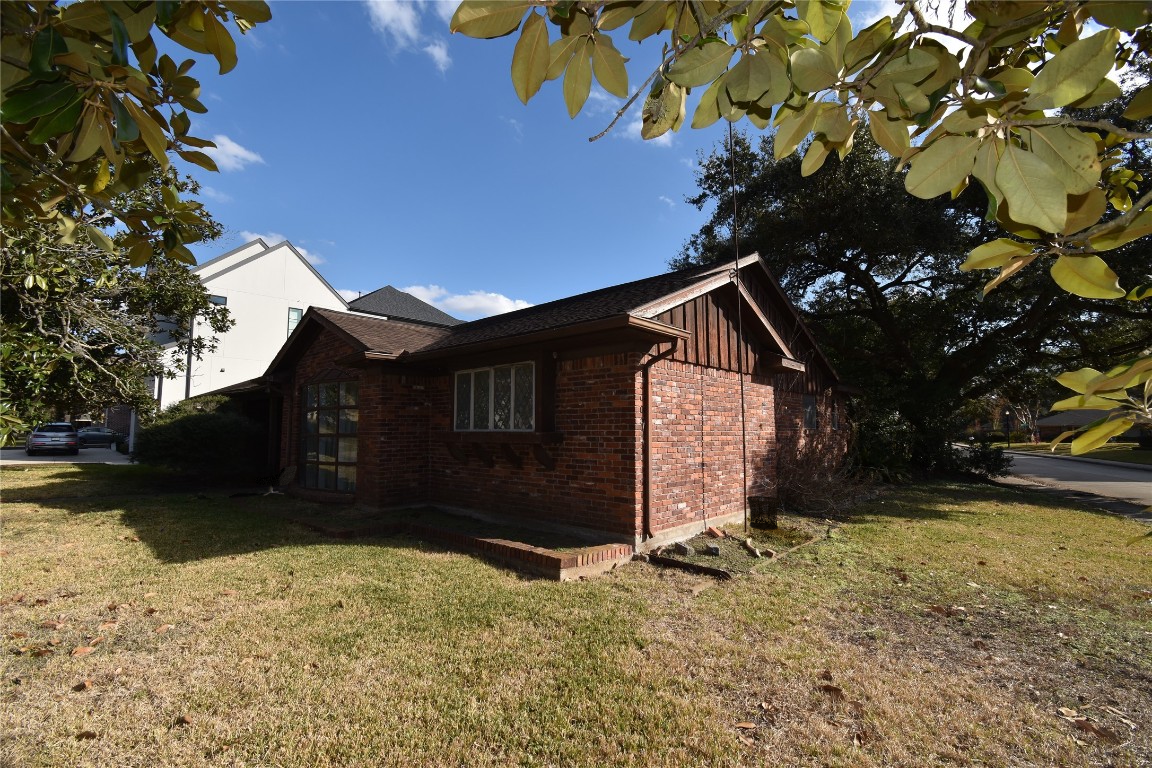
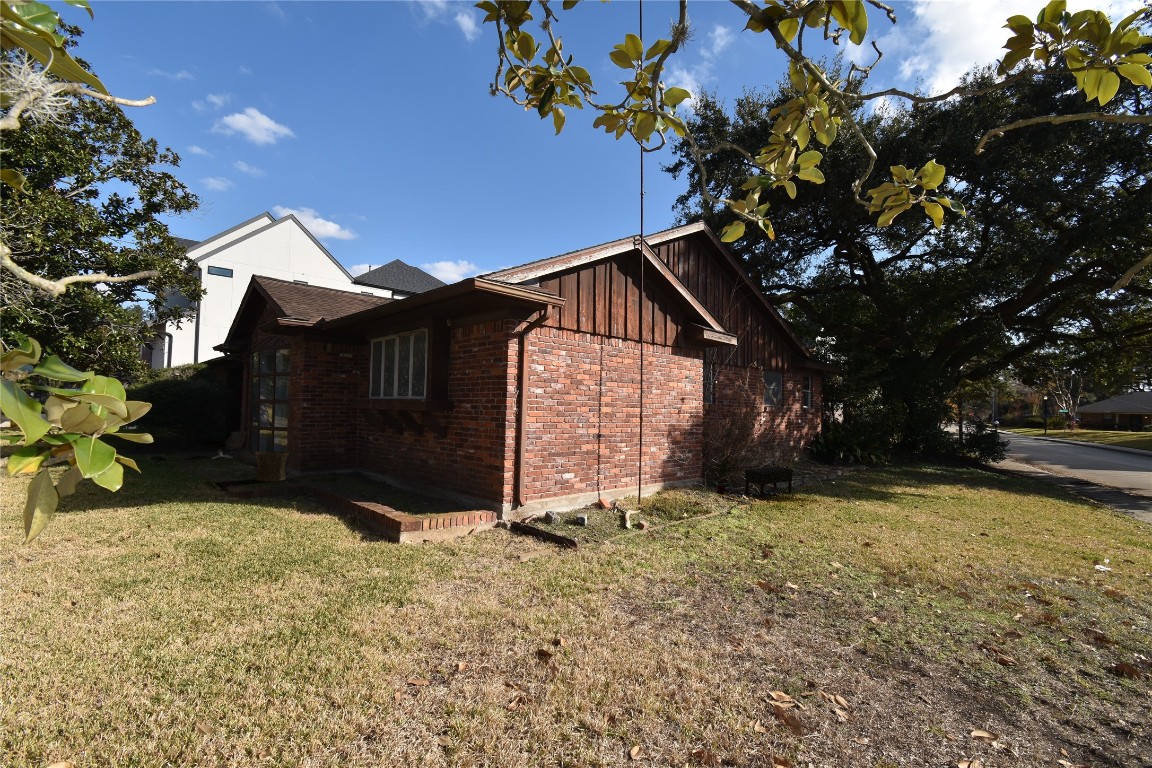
potted tree: none [779,476,815,517] -> present [706,454,739,494]
bench: none [818,489,860,519] -> present [745,467,793,497]
basket: present [747,496,781,530] -> present [254,451,289,482]

